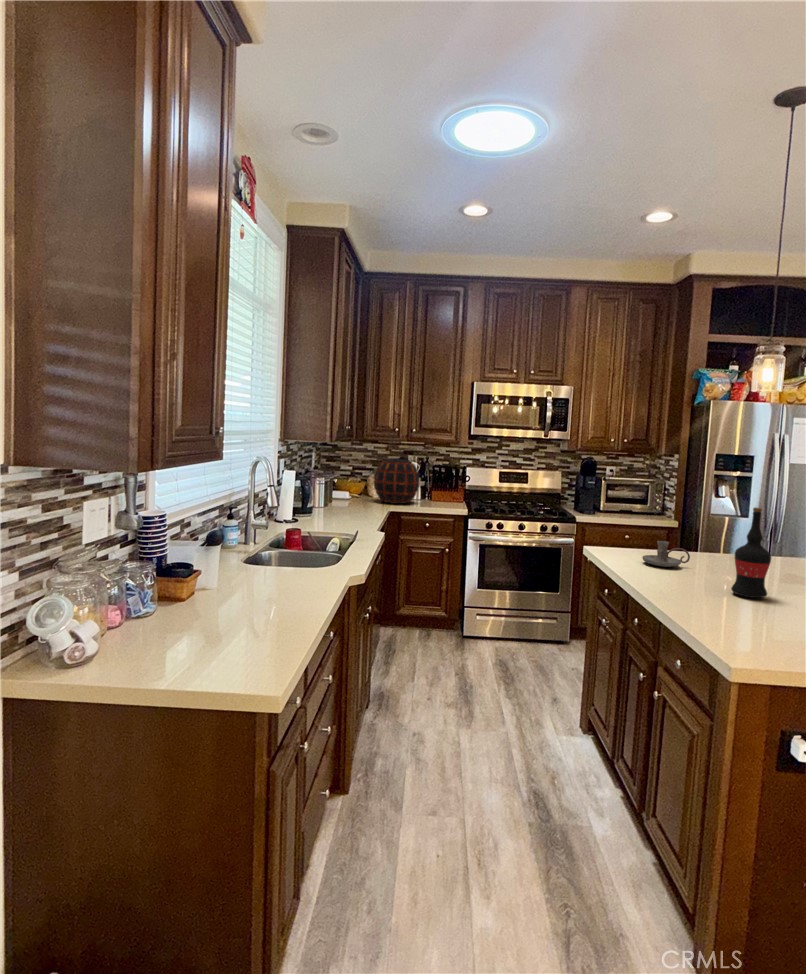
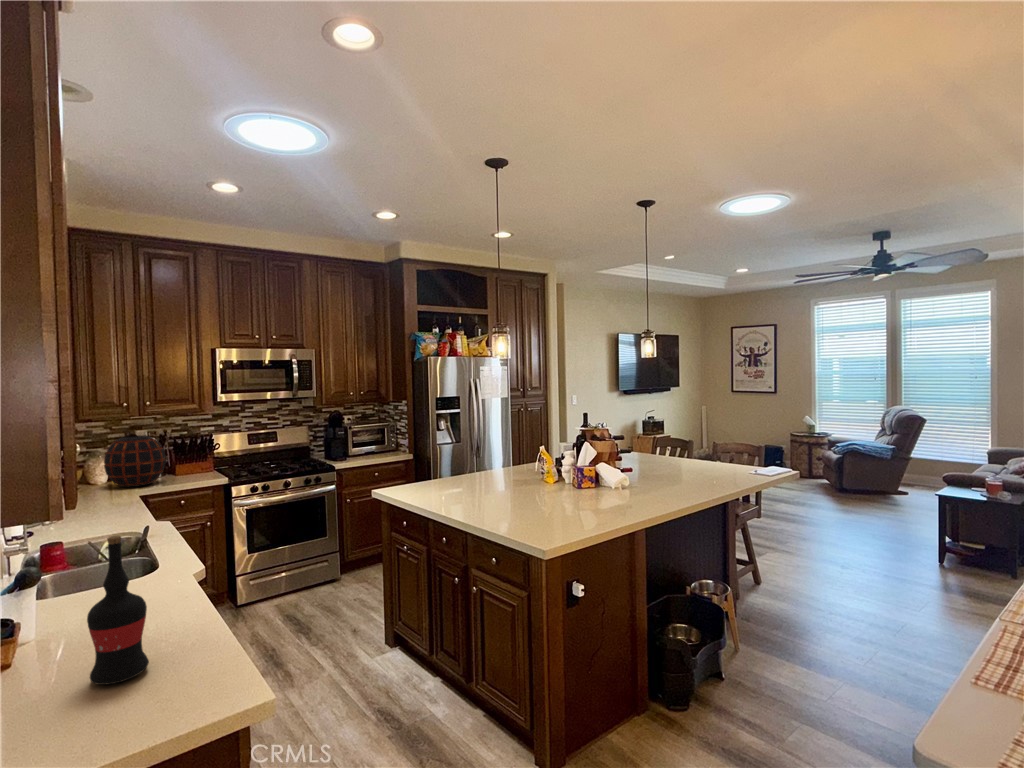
wine bottle: present [731,508,771,598] -> present [87,536,149,685]
candle holder: present [642,541,690,567] -> none [425,472,457,492]

